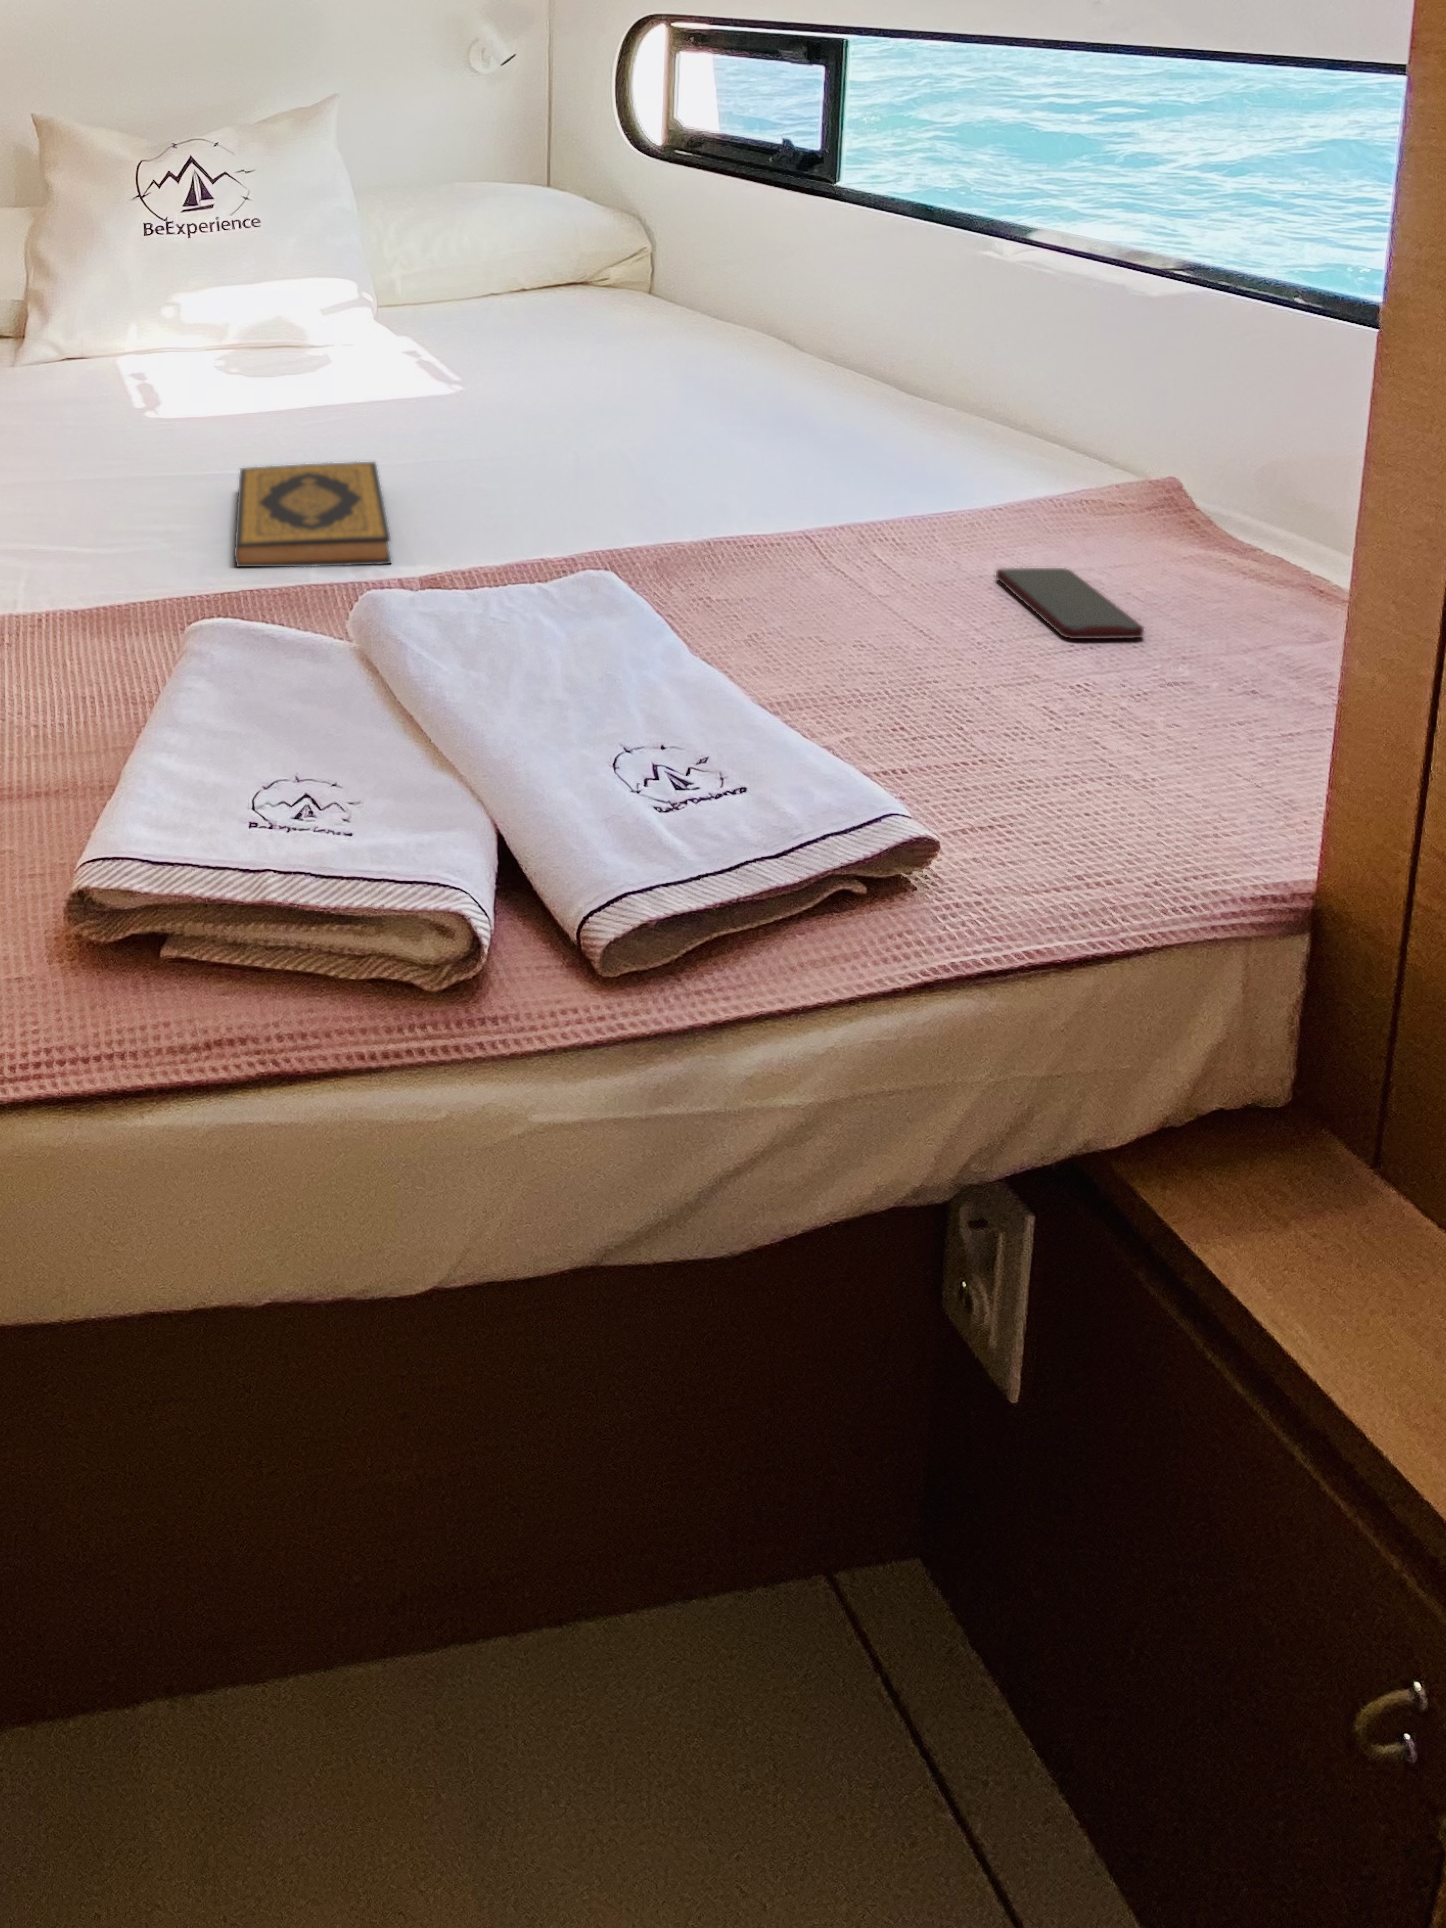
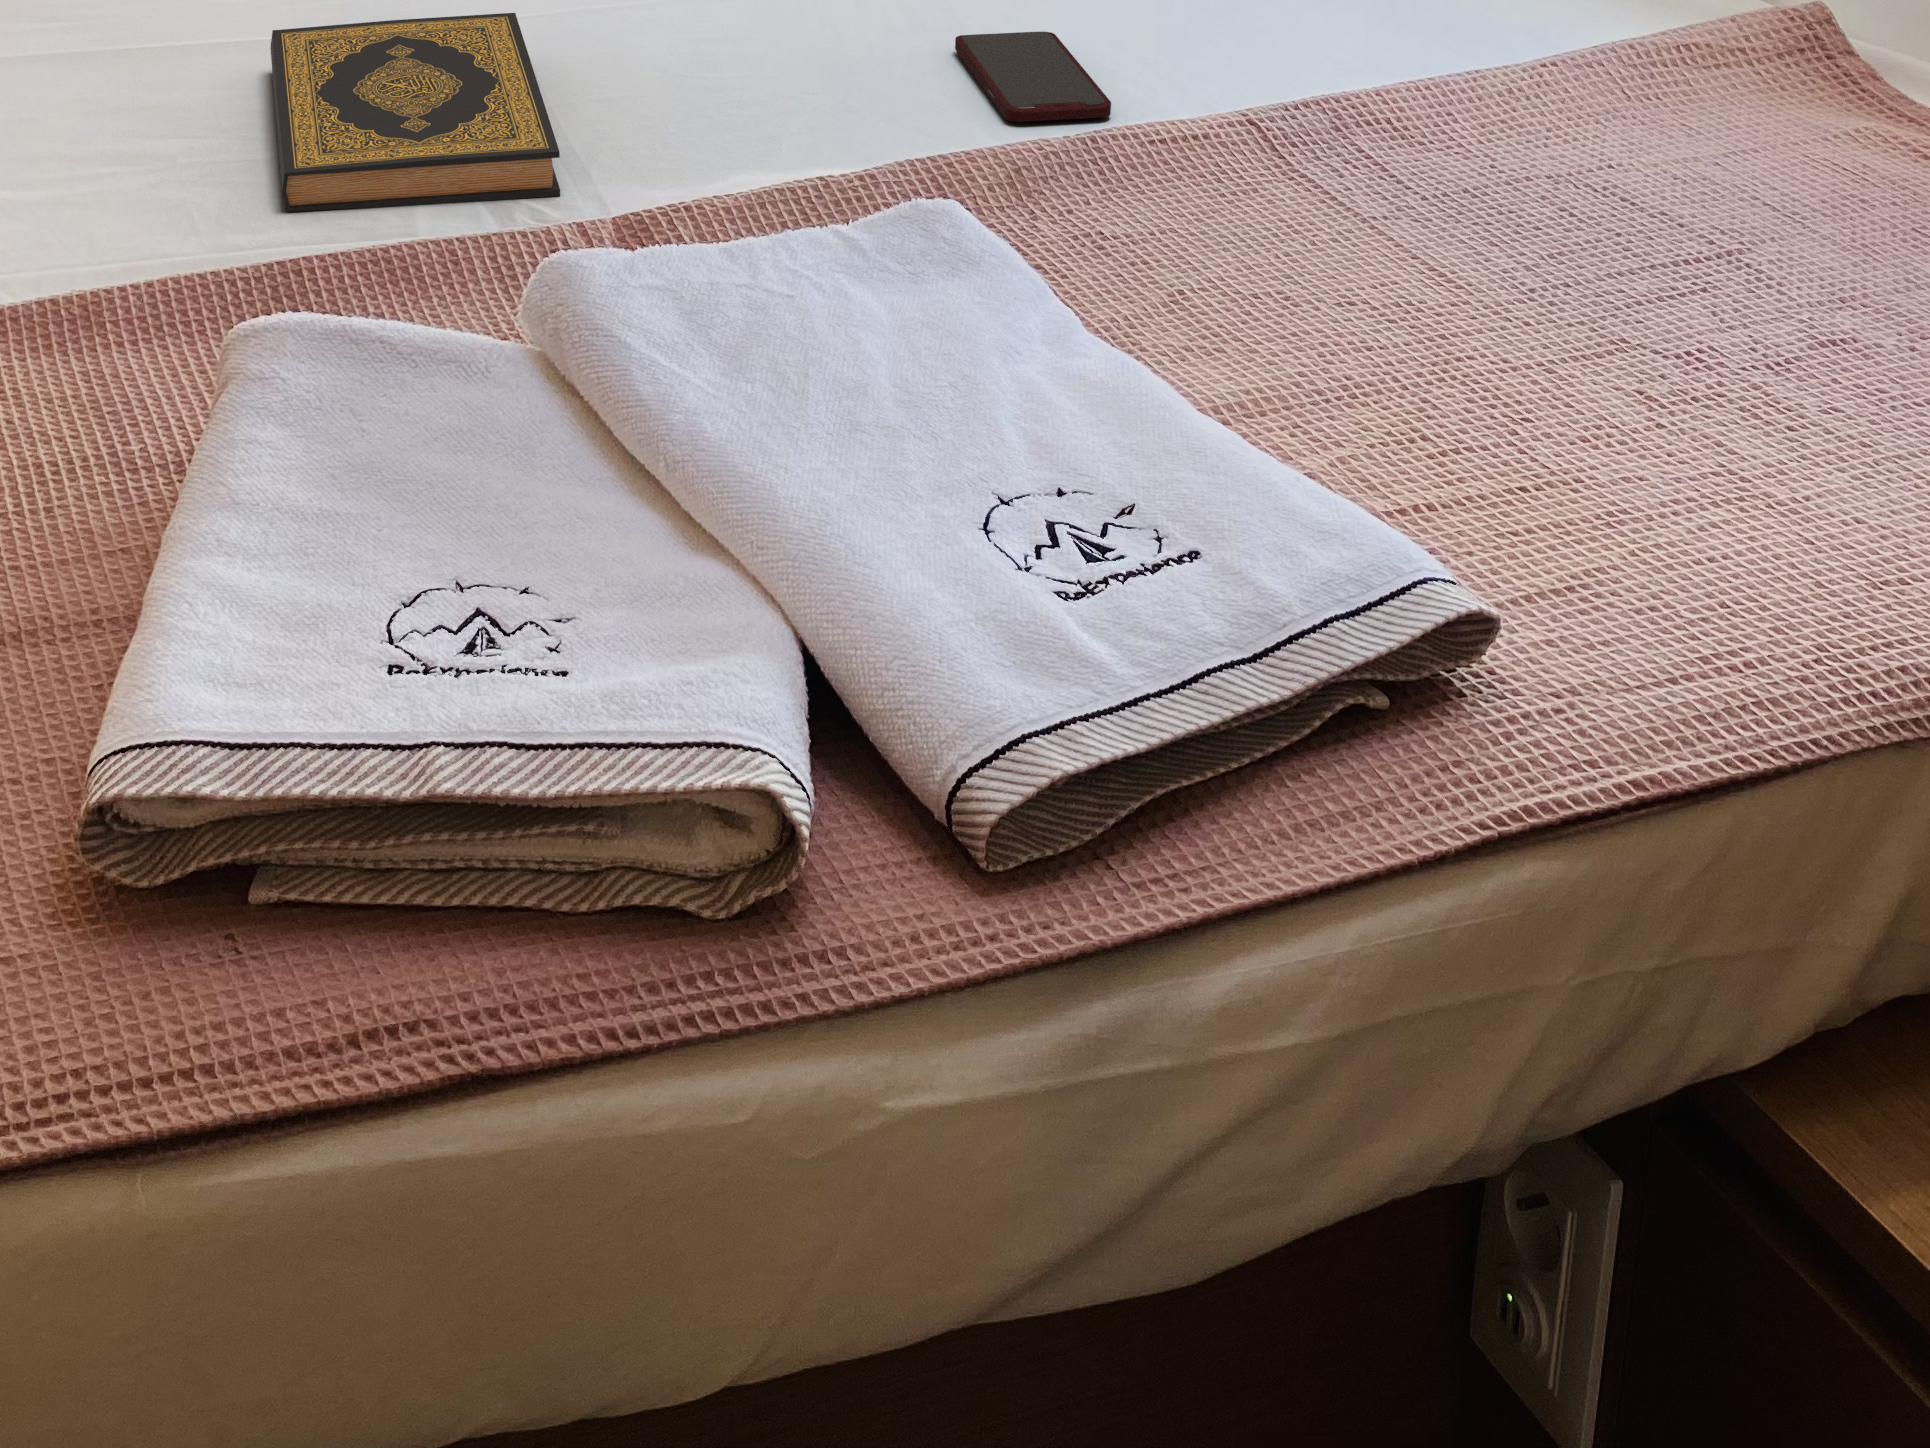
smartphone: present [996,568,1144,639] -> present [955,32,1111,122]

